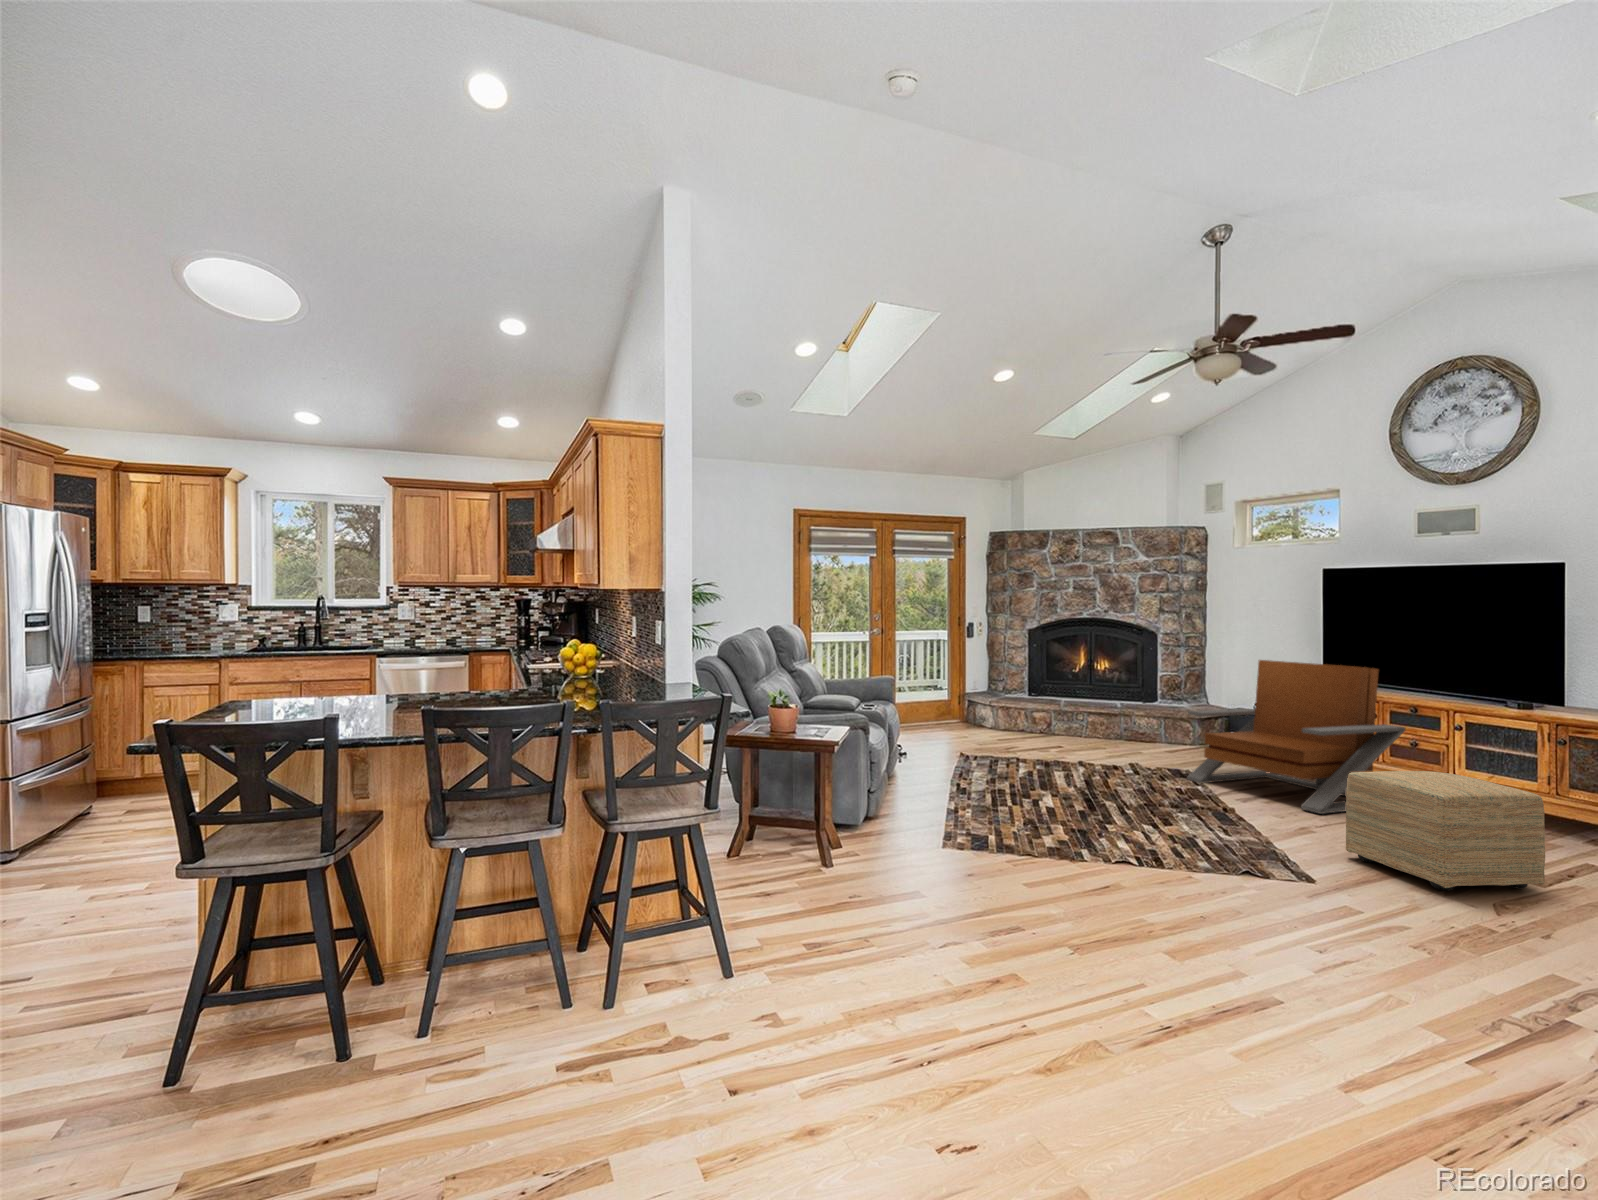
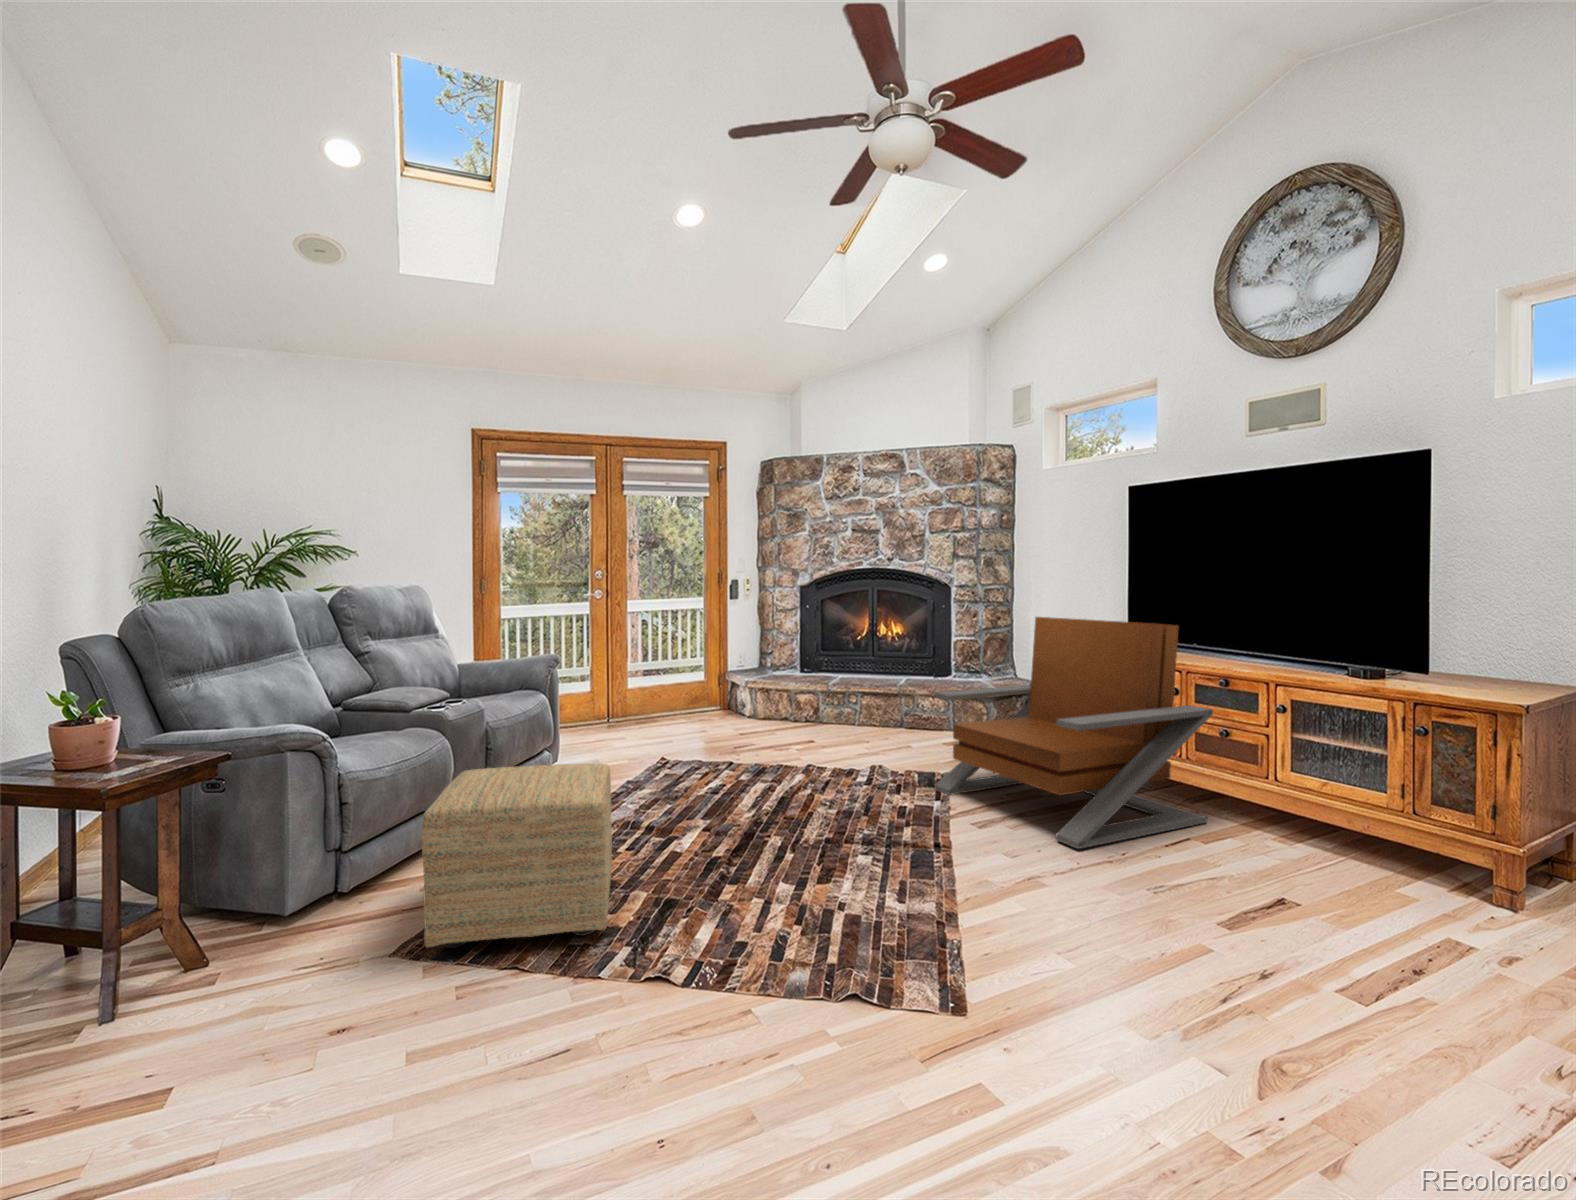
ottoman: present [1346,771,1545,891] -> present [421,763,612,948]

